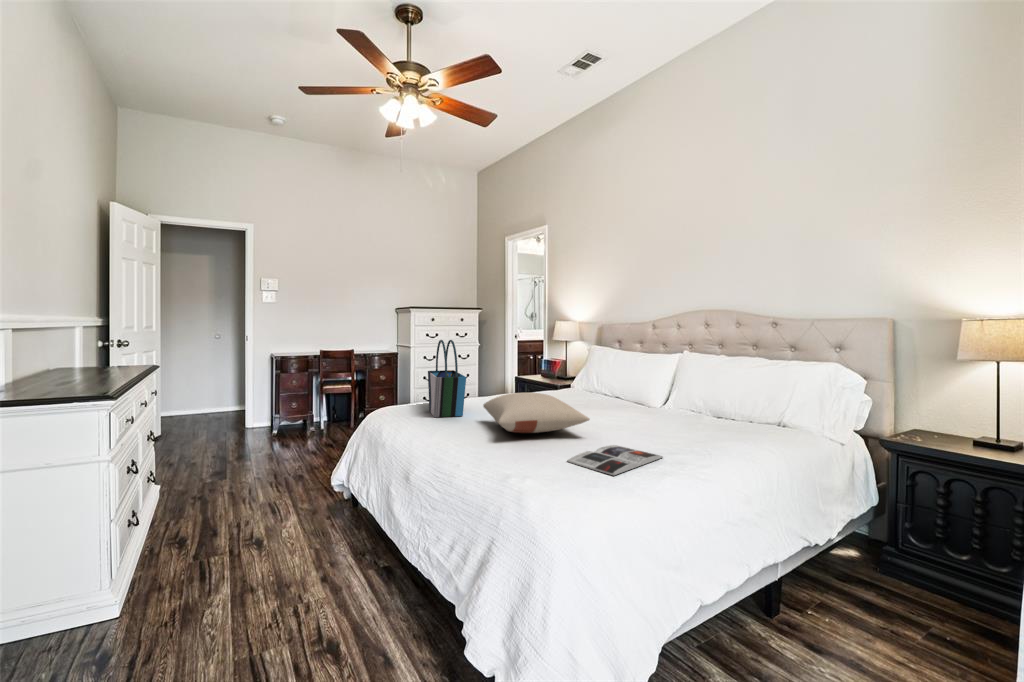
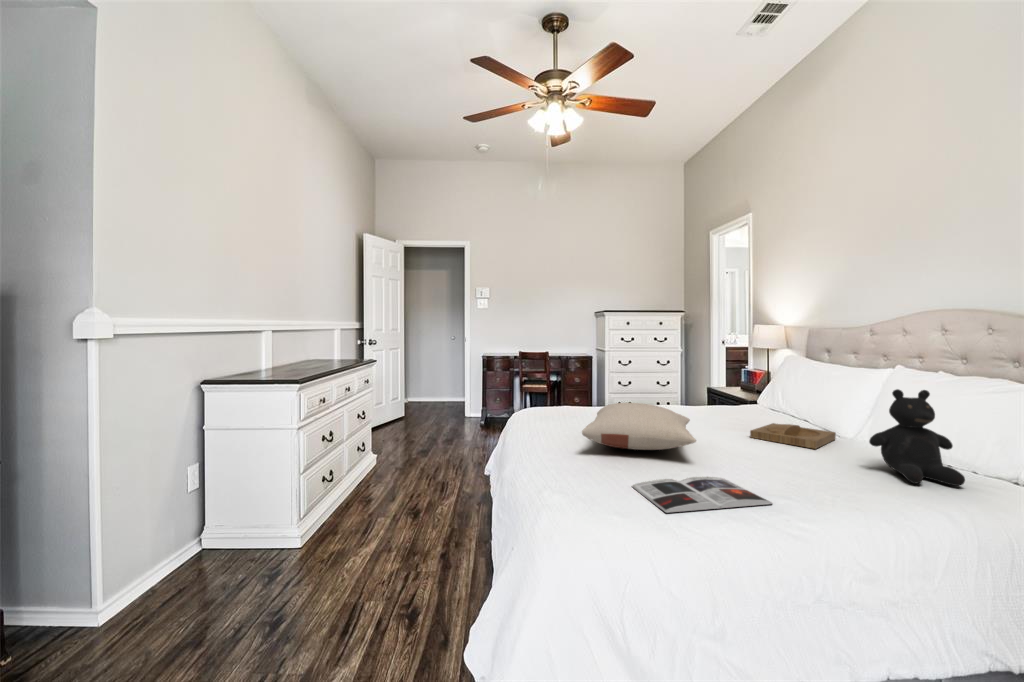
tote bag: present [428,340,466,417] -> none [552,343,590,423]
teddy bear: none [683,370,734,432] -> present [869,389,965,486]
tray: none [596,402,644,417] -> present [750,423,836,449]

